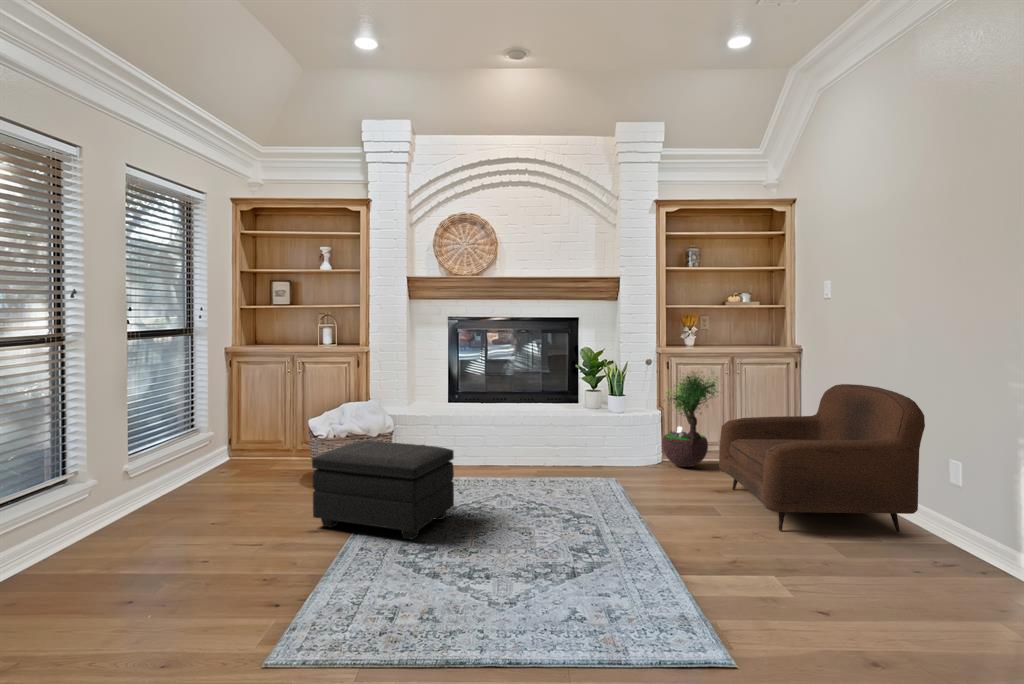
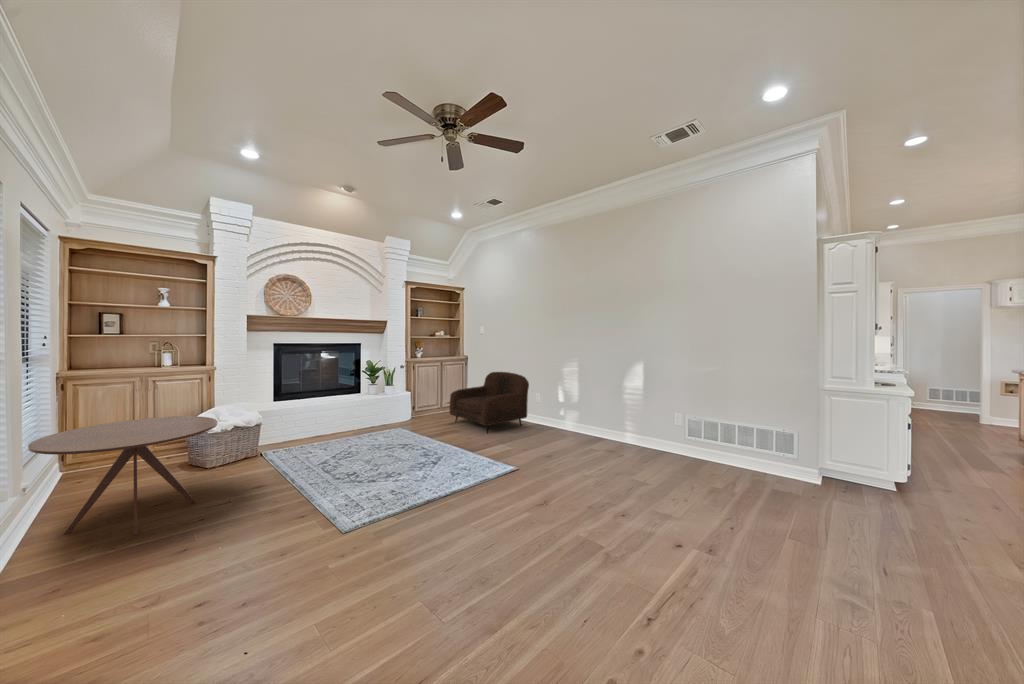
potted tree: present [662,372,718,467] -> none [414,367,444,417]
round table: none [80,406,272,552] -> present [28,416,218,535]
footstool: present [312,441,454,540] -> none [255,423,341,485]

